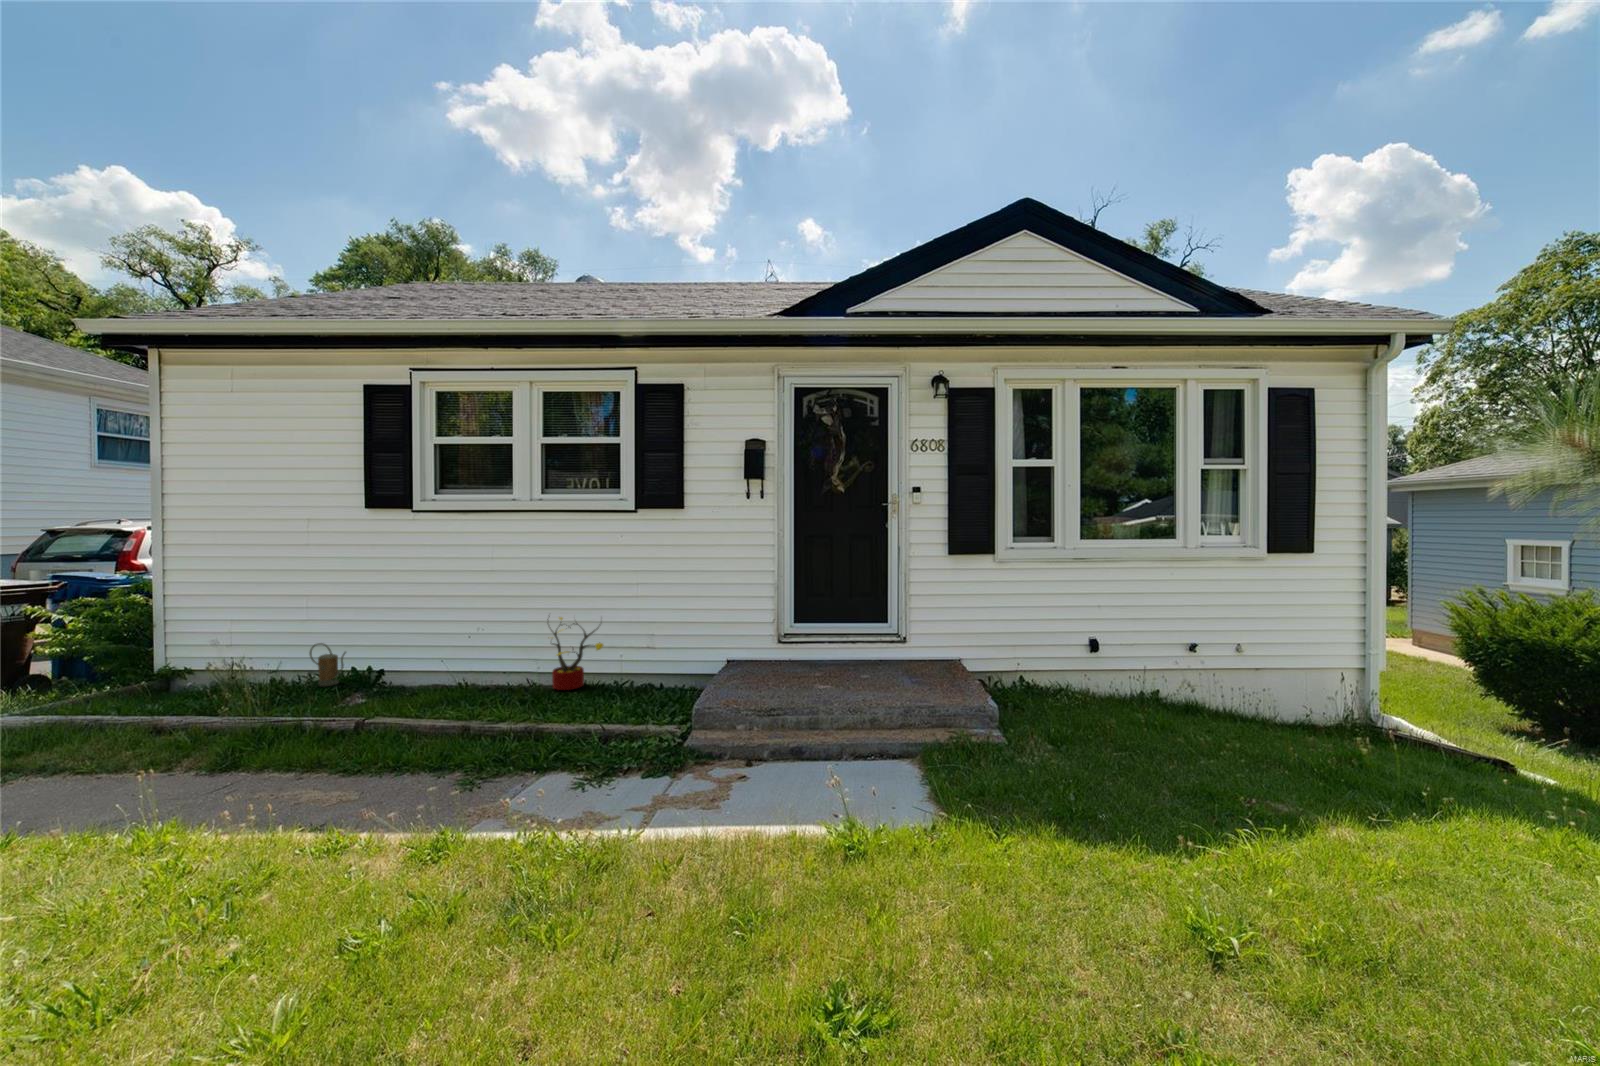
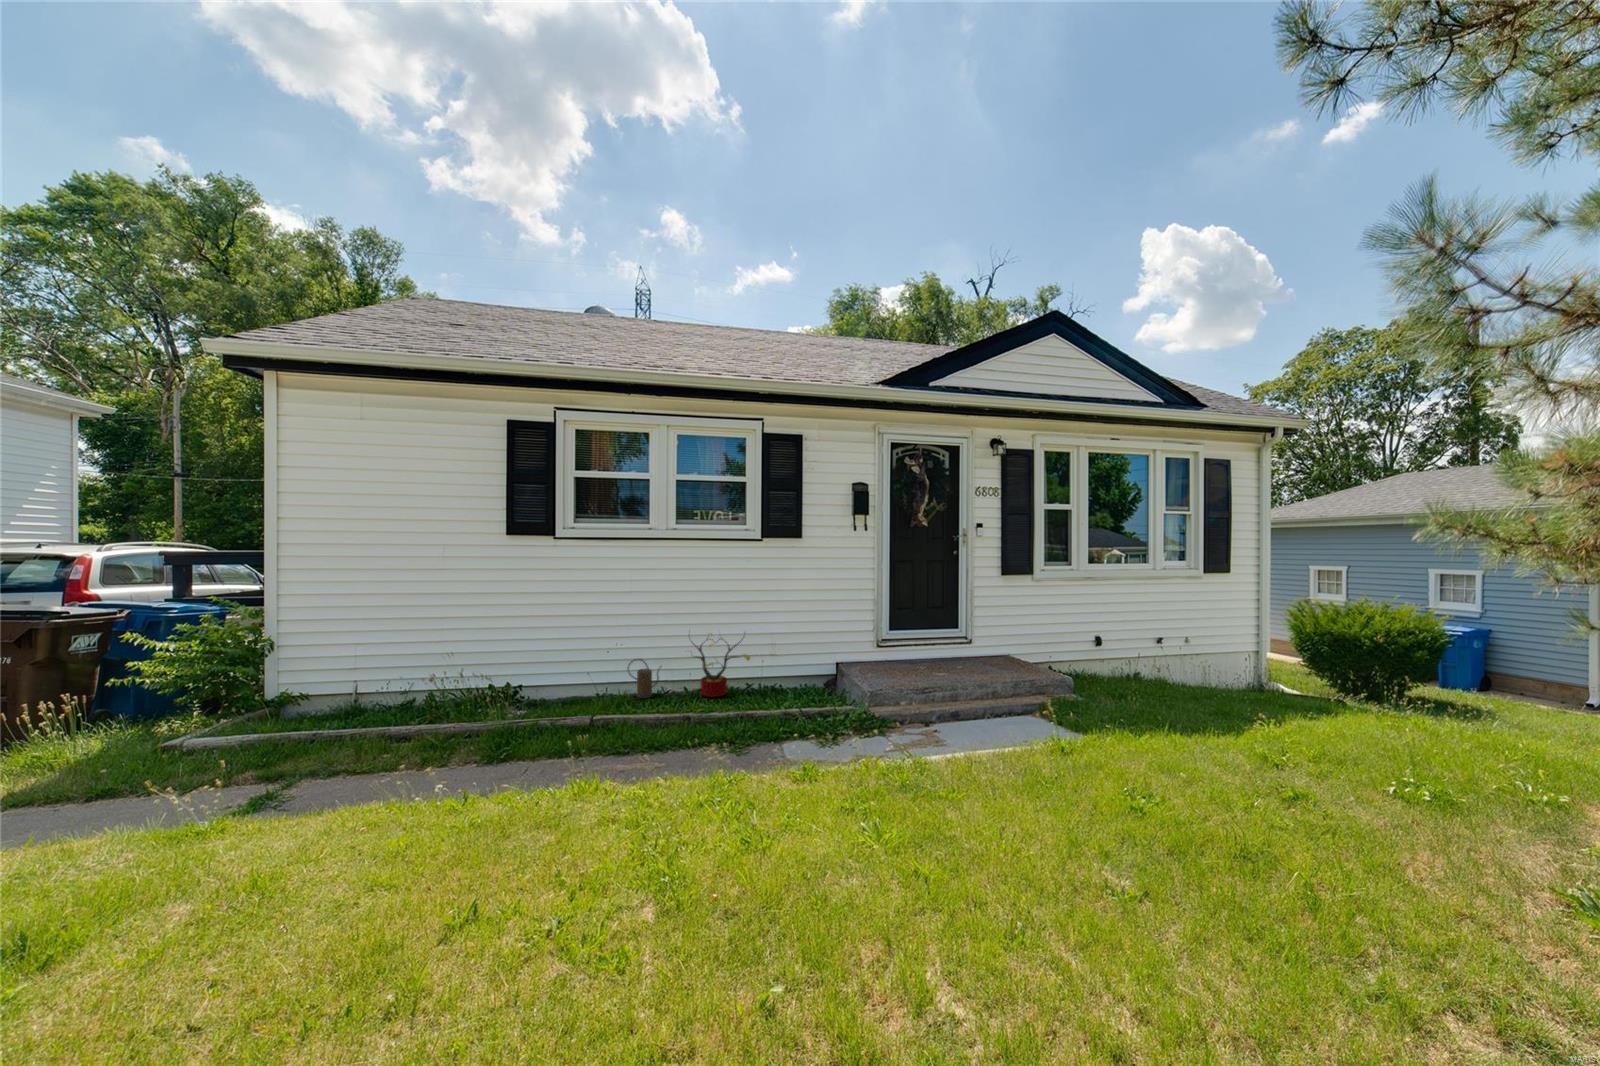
watering can: present [310,643,346,686] -> present [628,659,661,698]

